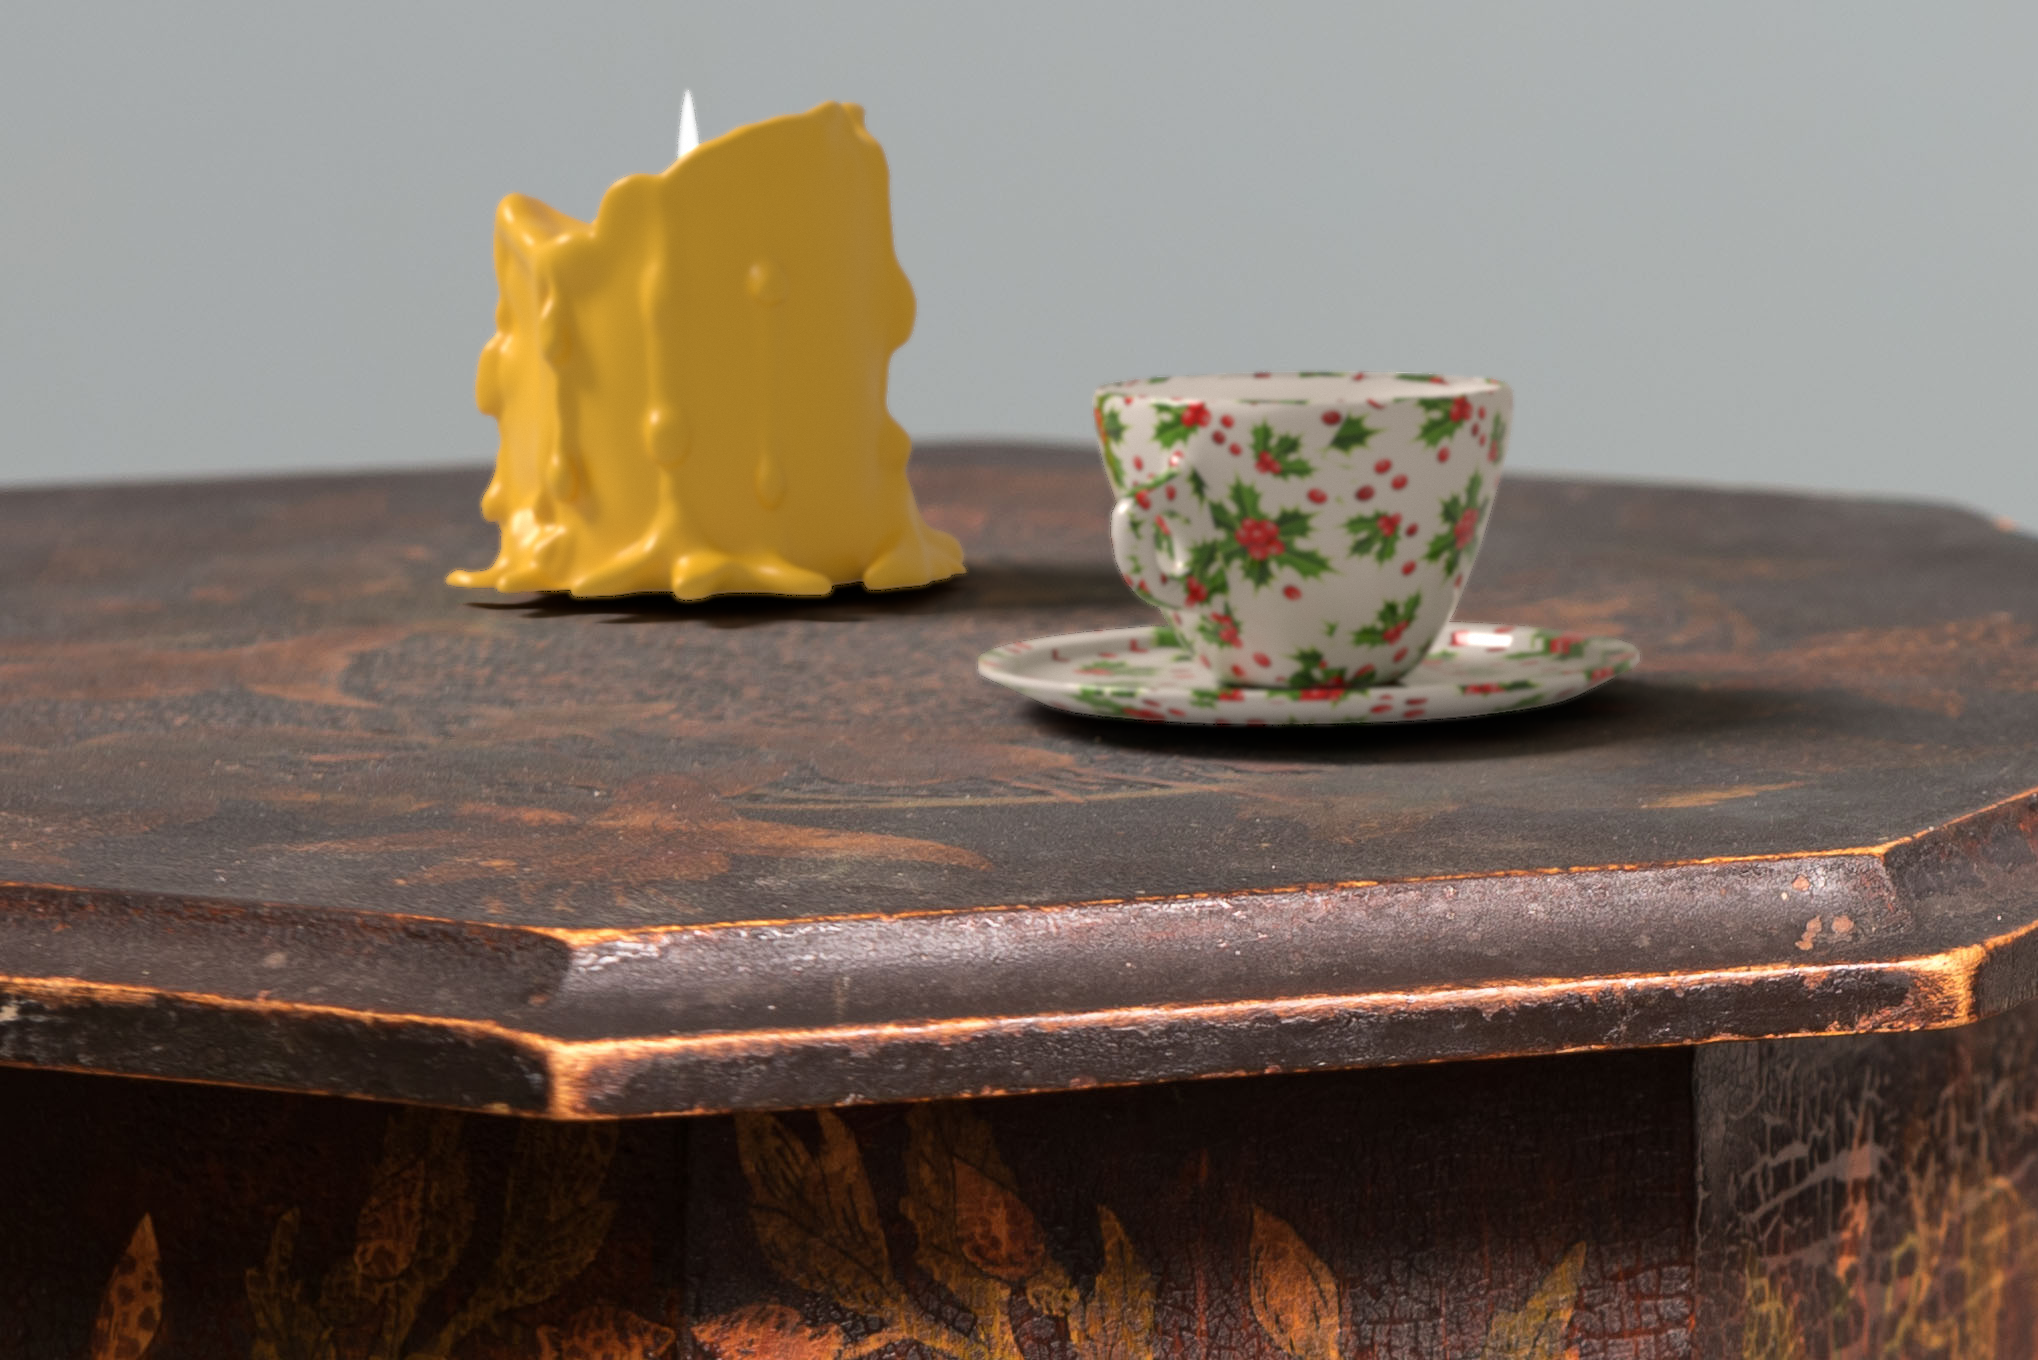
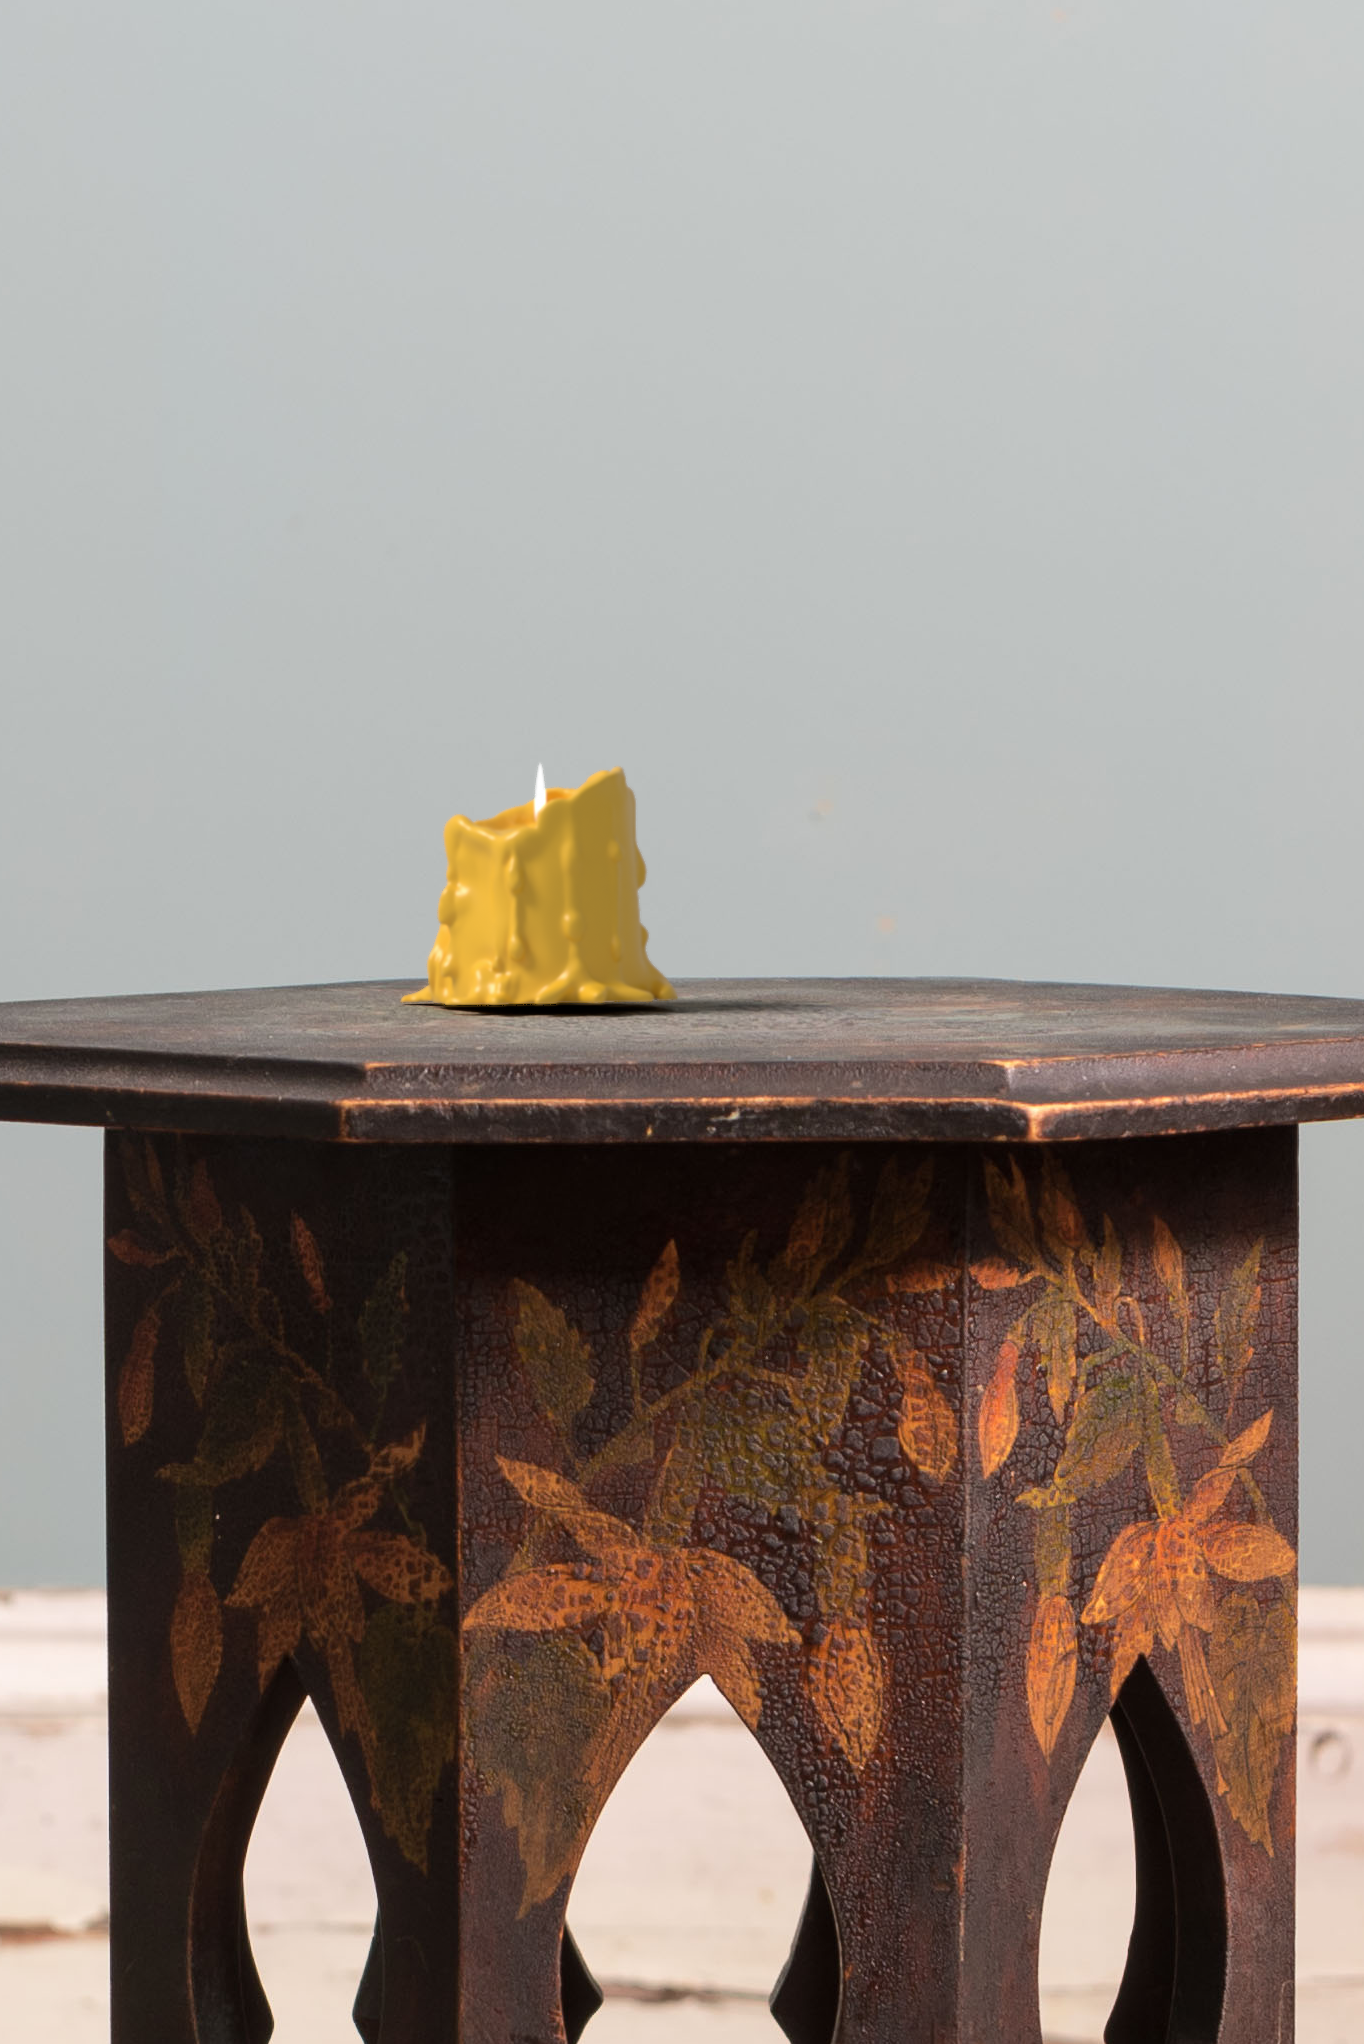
teacup: present [978,372,1640,725] -> none [846,872,1162,1023]

